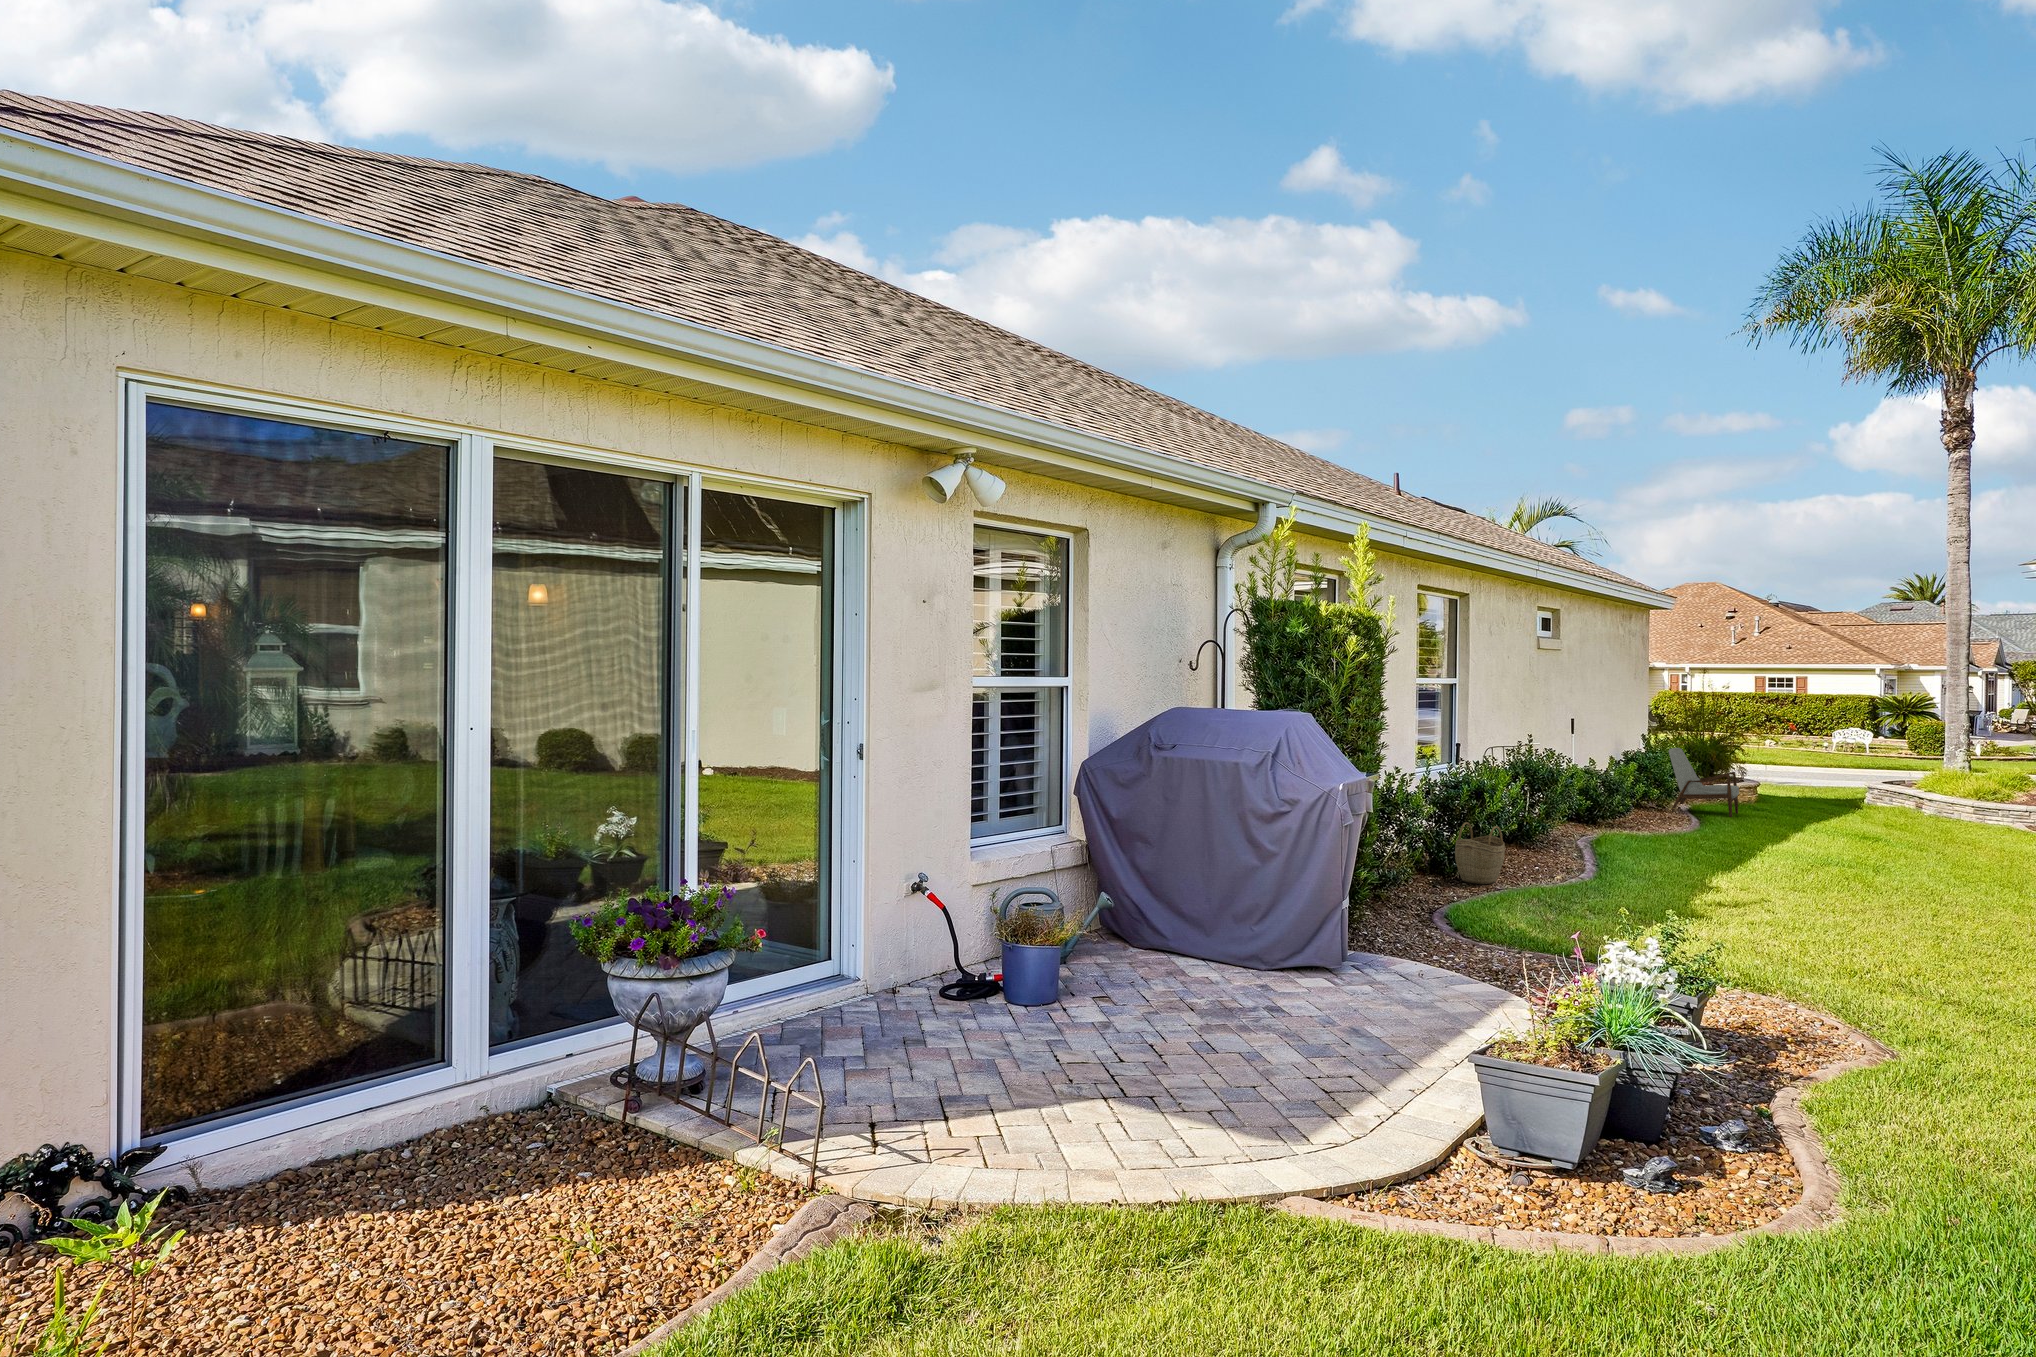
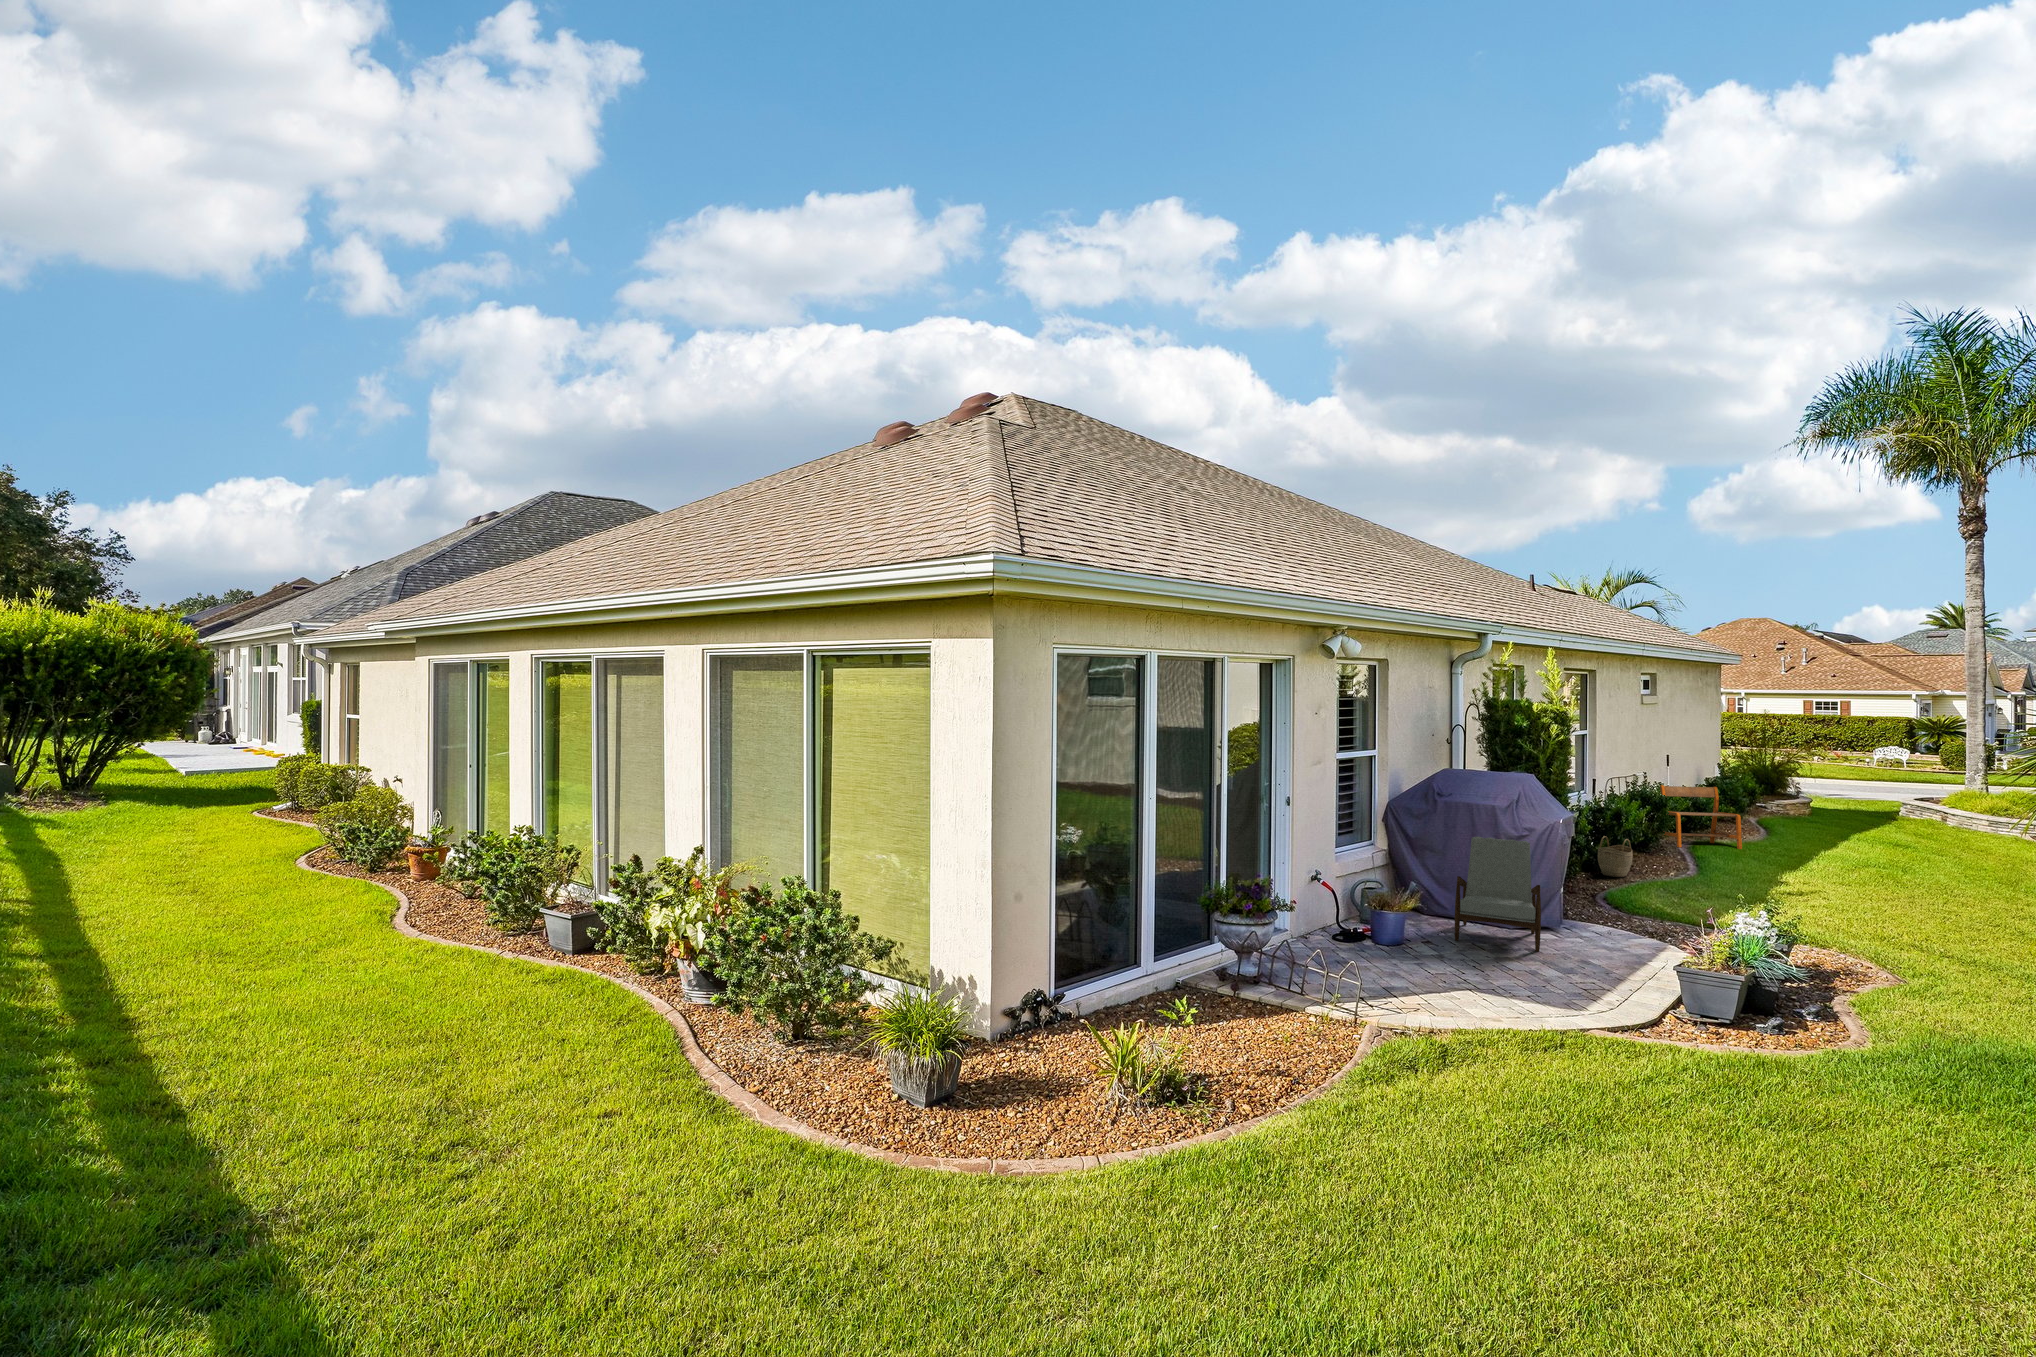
armchair: present [1669,748,1739,817] -> present [1455,837,1541,952]
bench: none [1555,755,1665,844] -> present [1660,785,1742,849]

